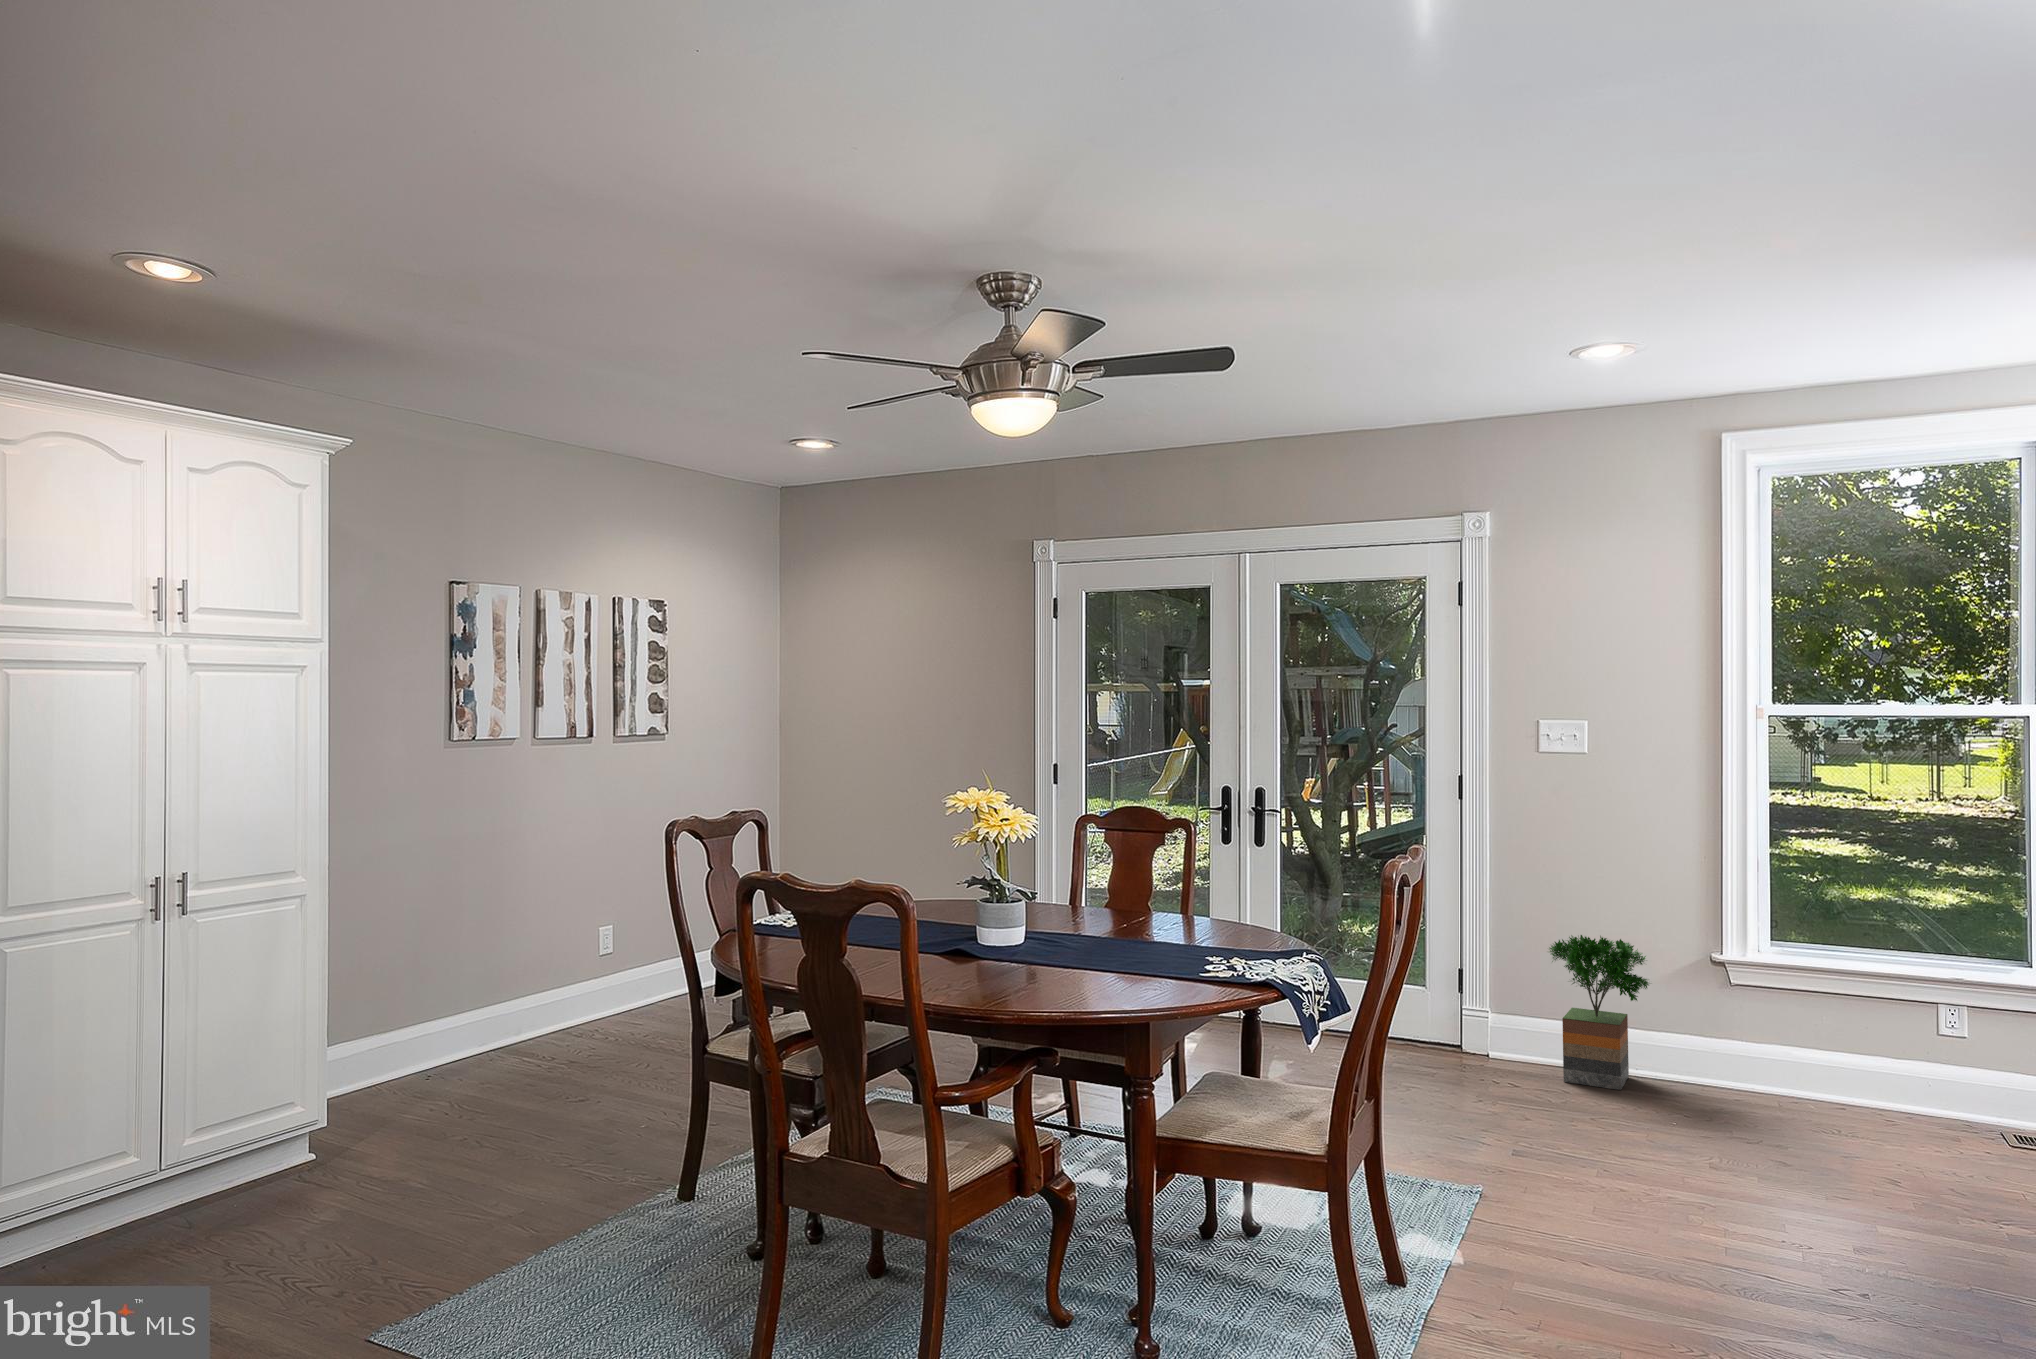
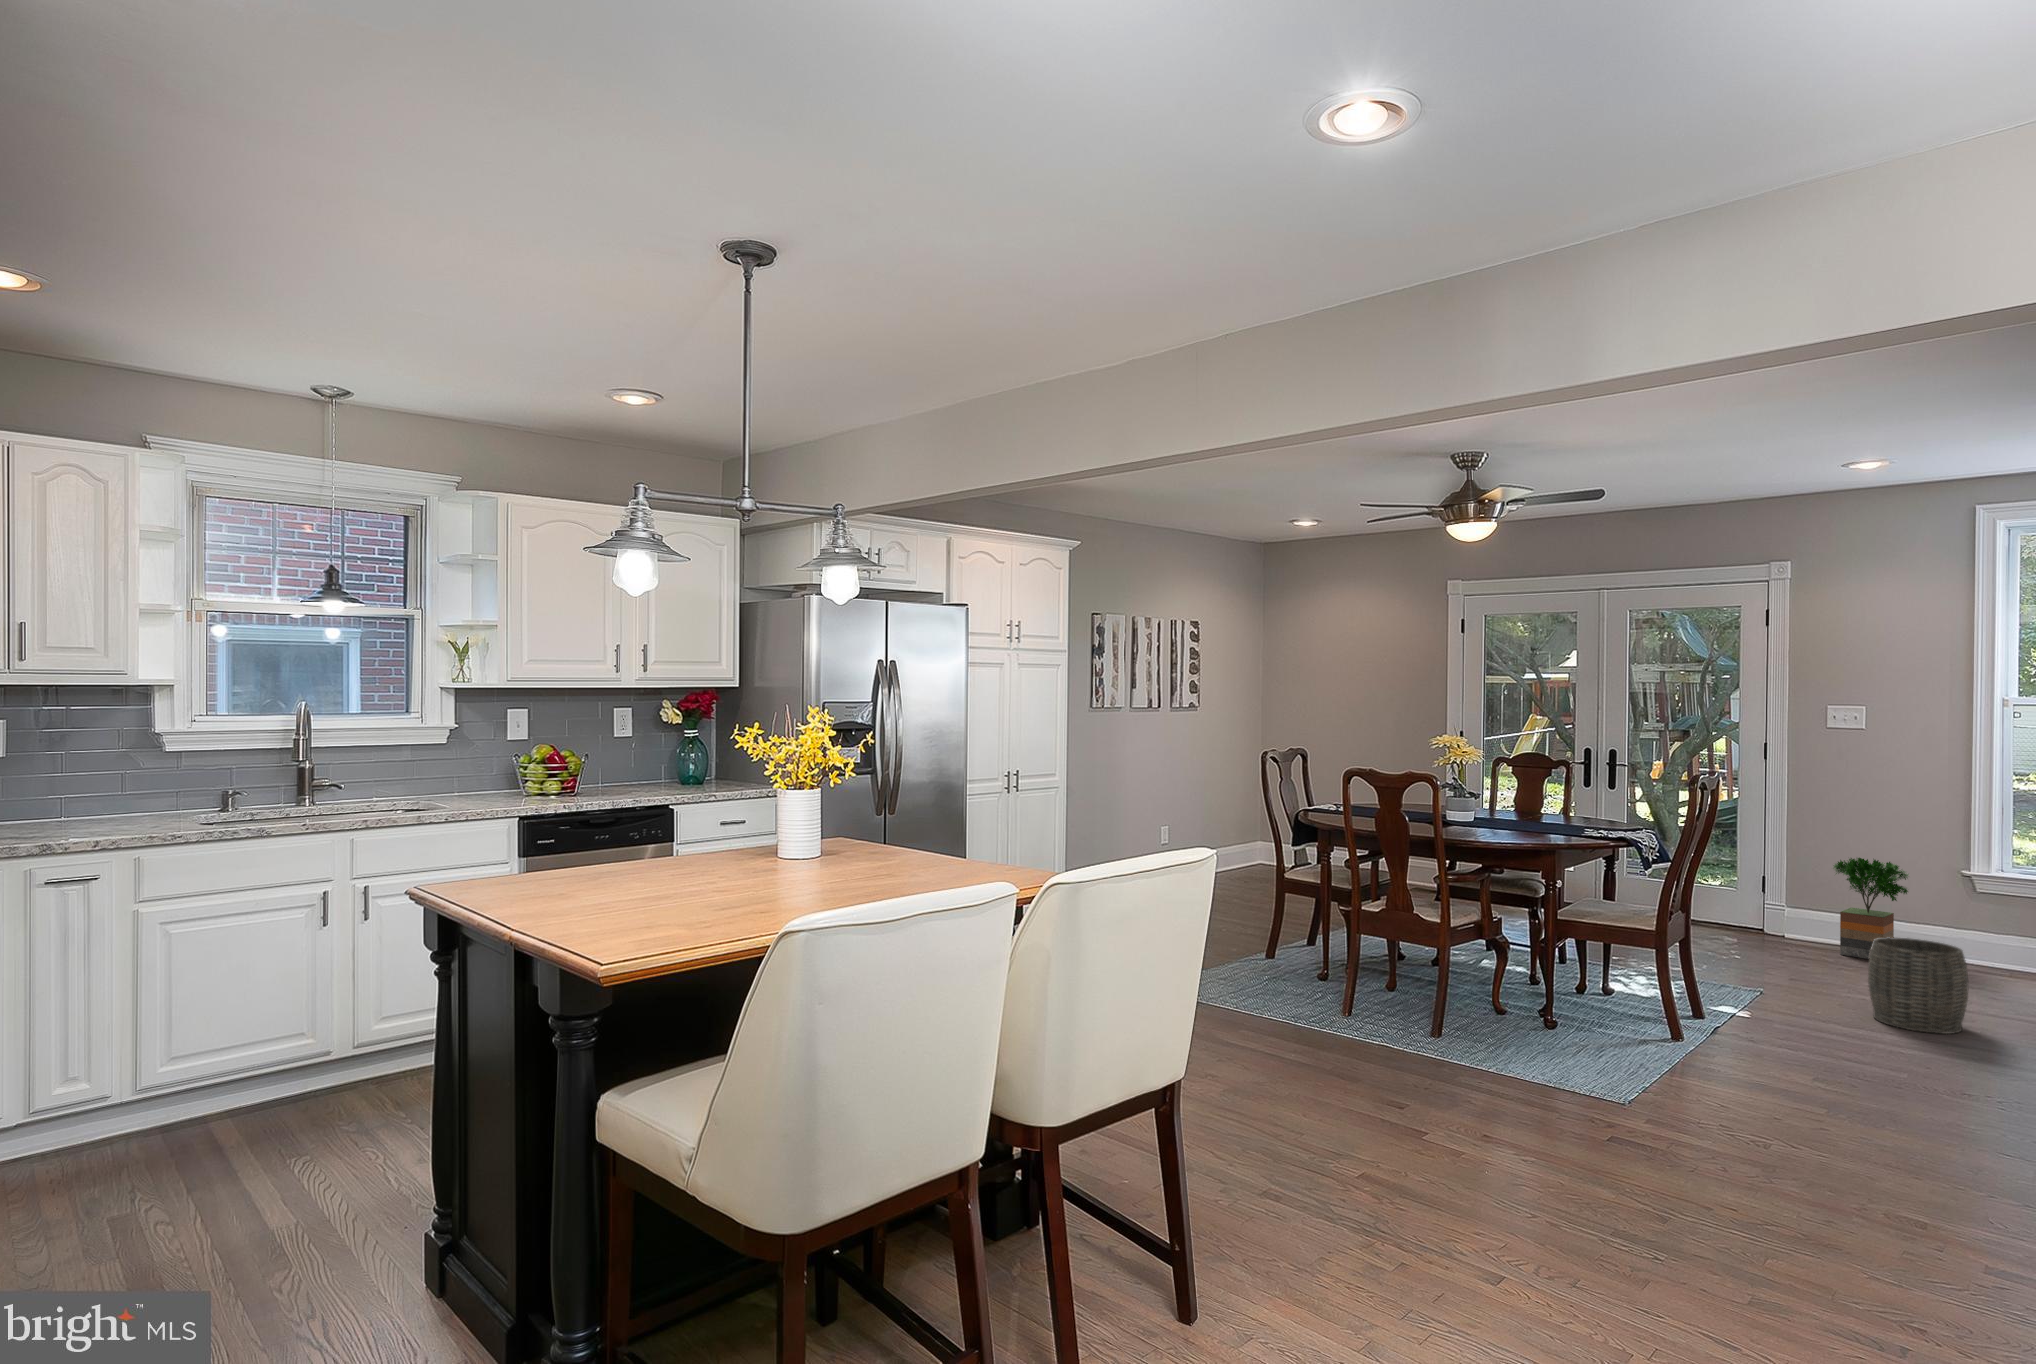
woven basket: none [1648,1092,1798,1267] -> present [1868,937,1968,1034]

